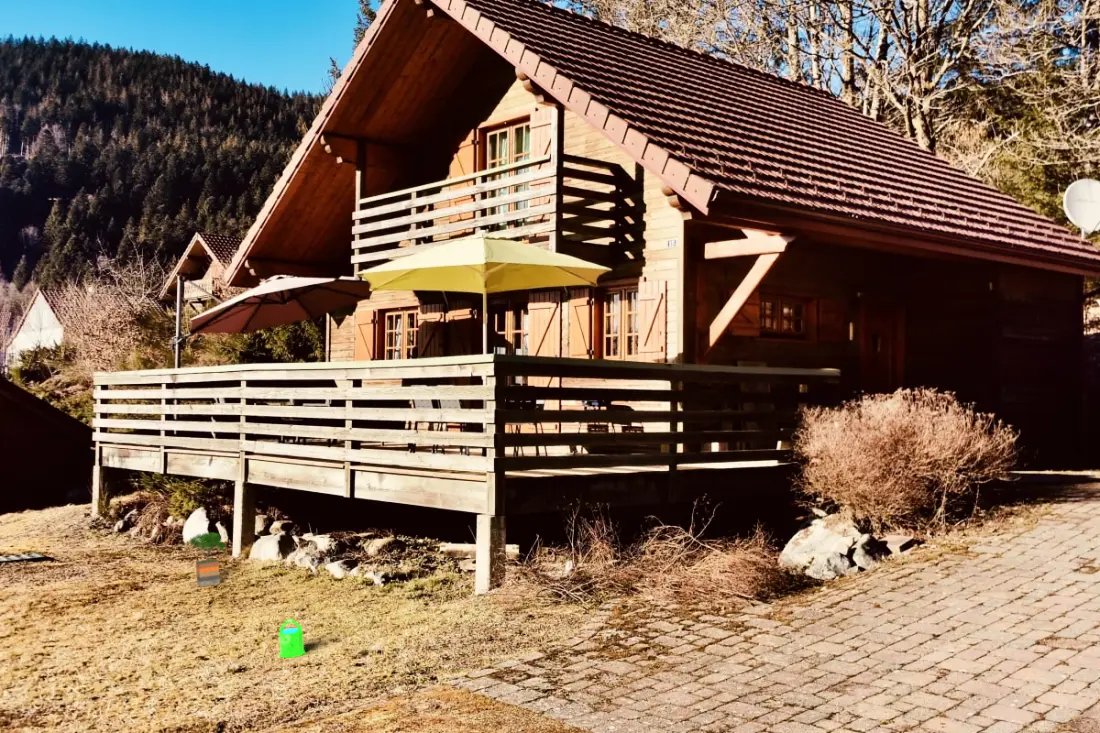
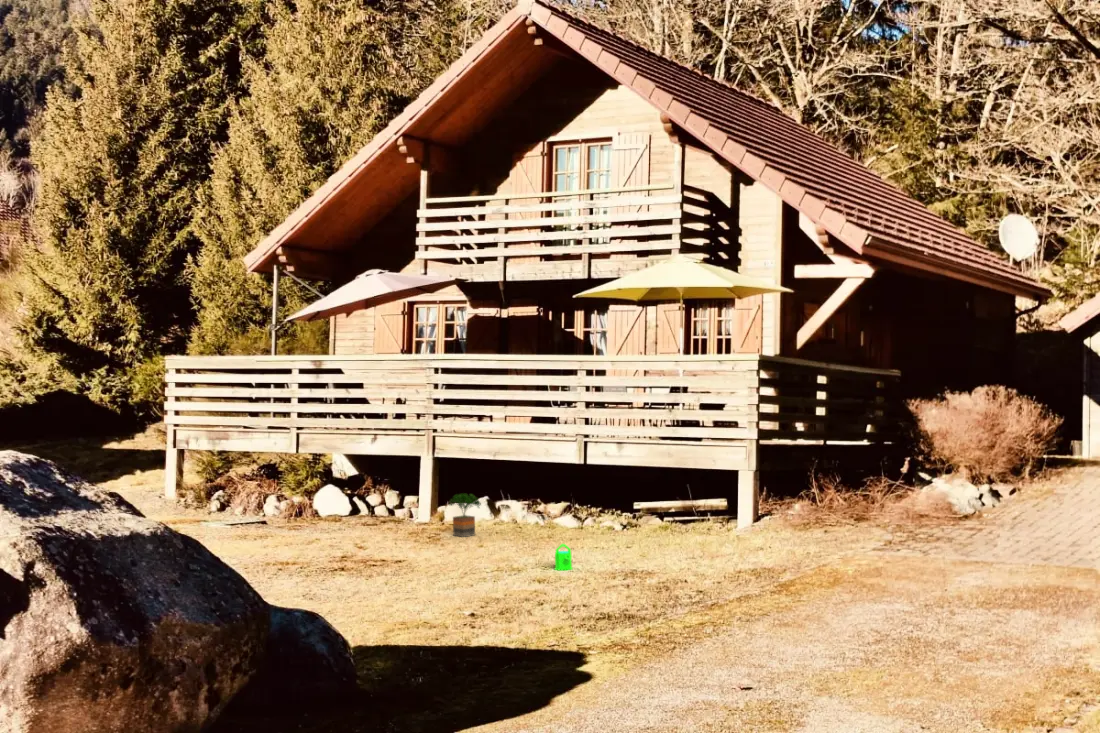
watering can: present [279,619,305,658] -> present [555,544,572,570]

